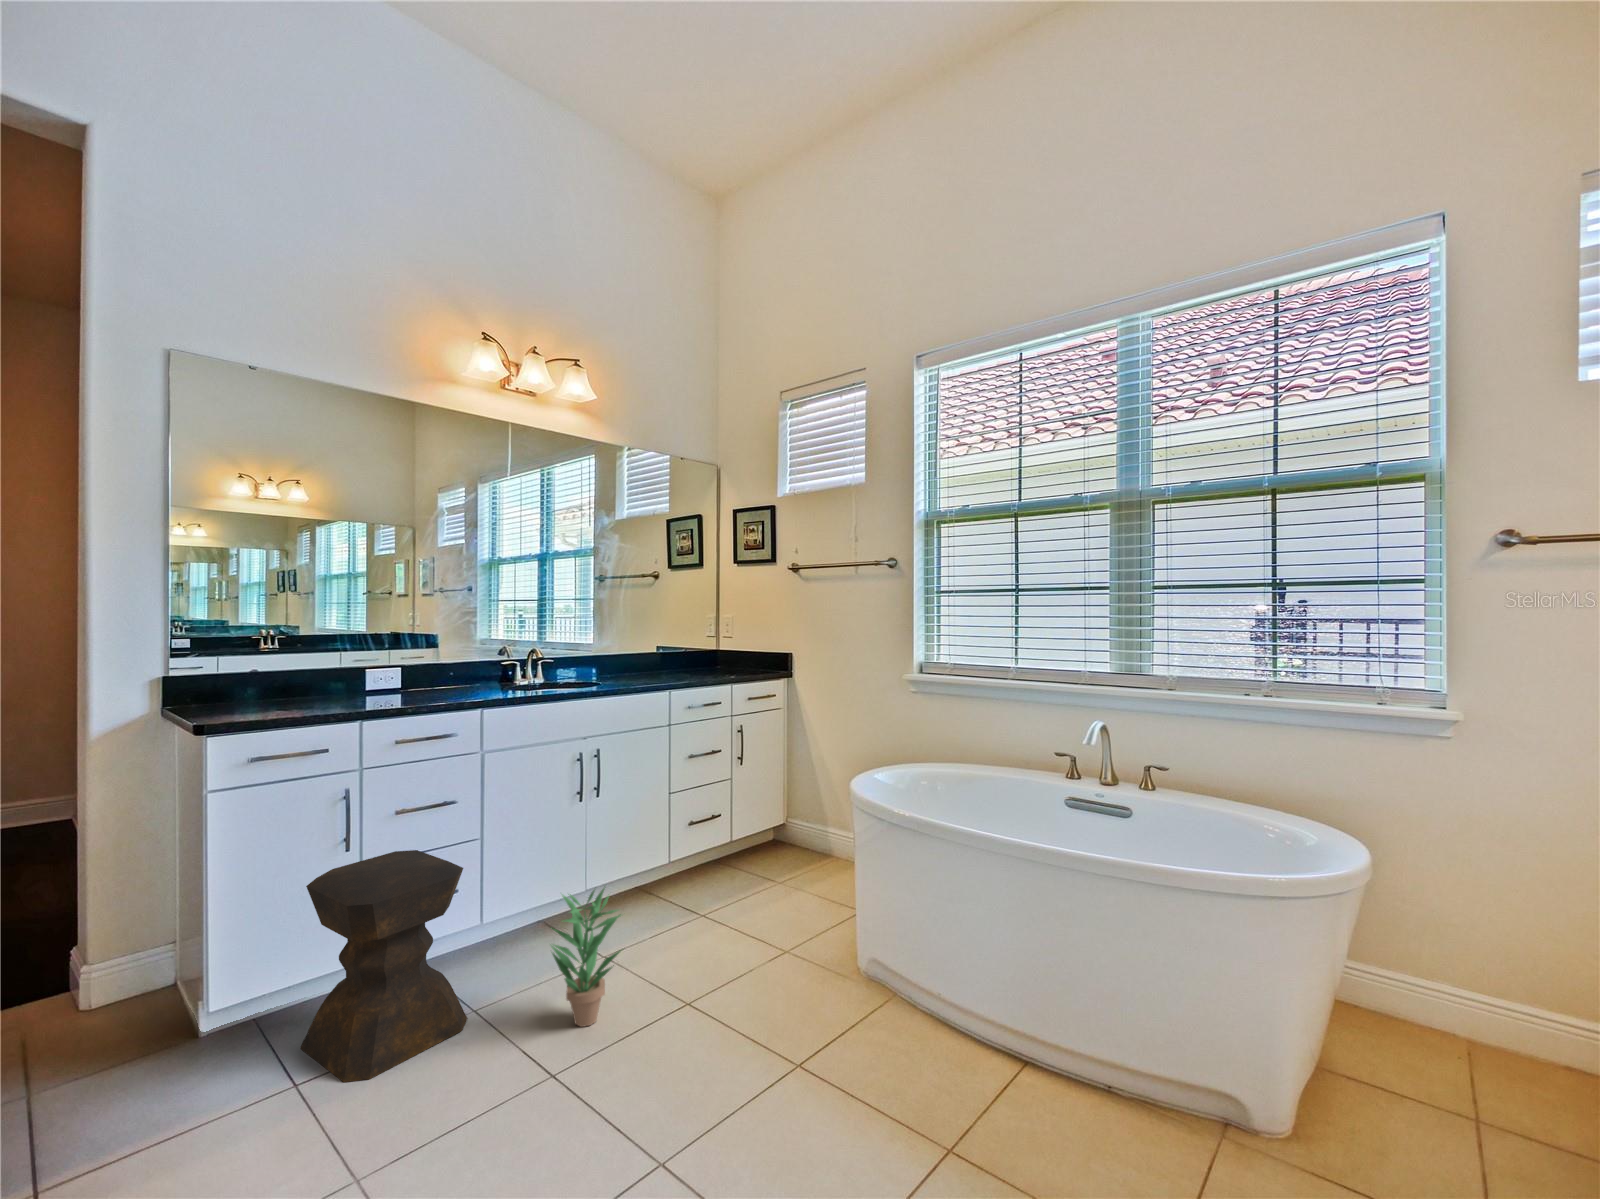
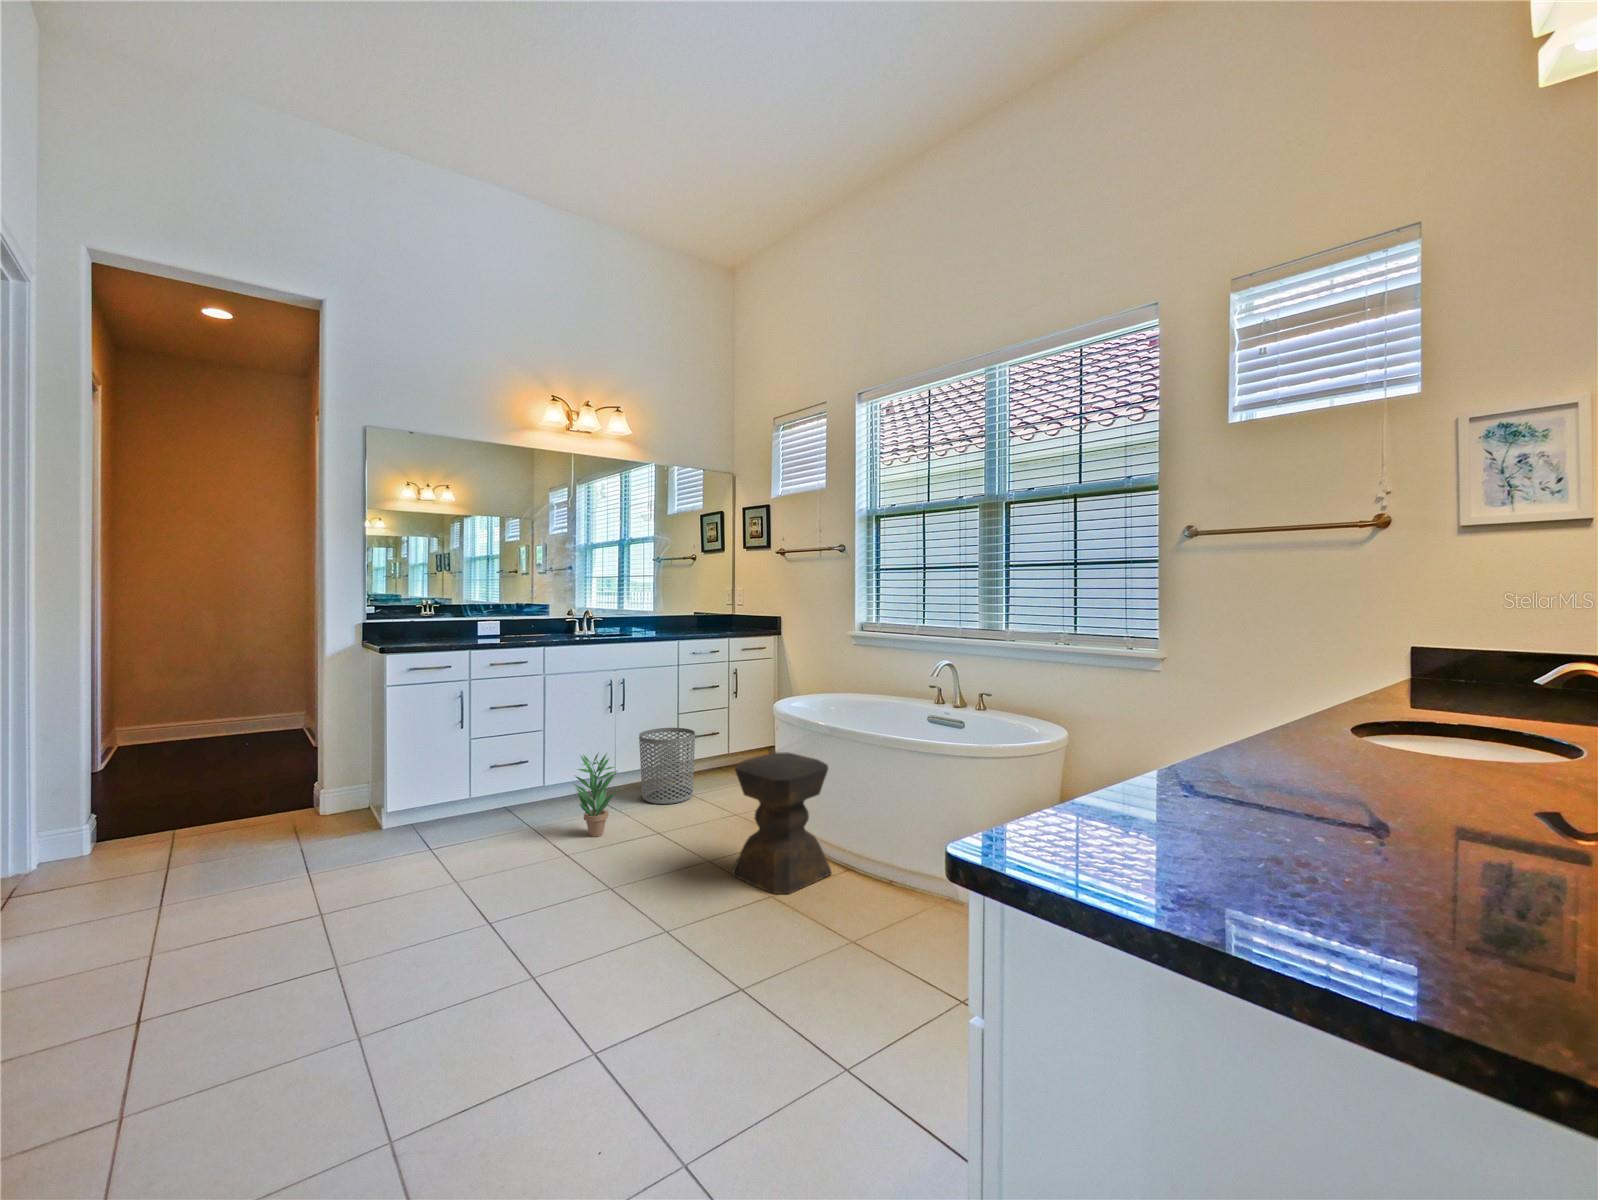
waste bin: none [625,819,707,942] -> present [639,728,695,804]
stool: present [300,850,468,1082] -> present [732,752,831,894]

